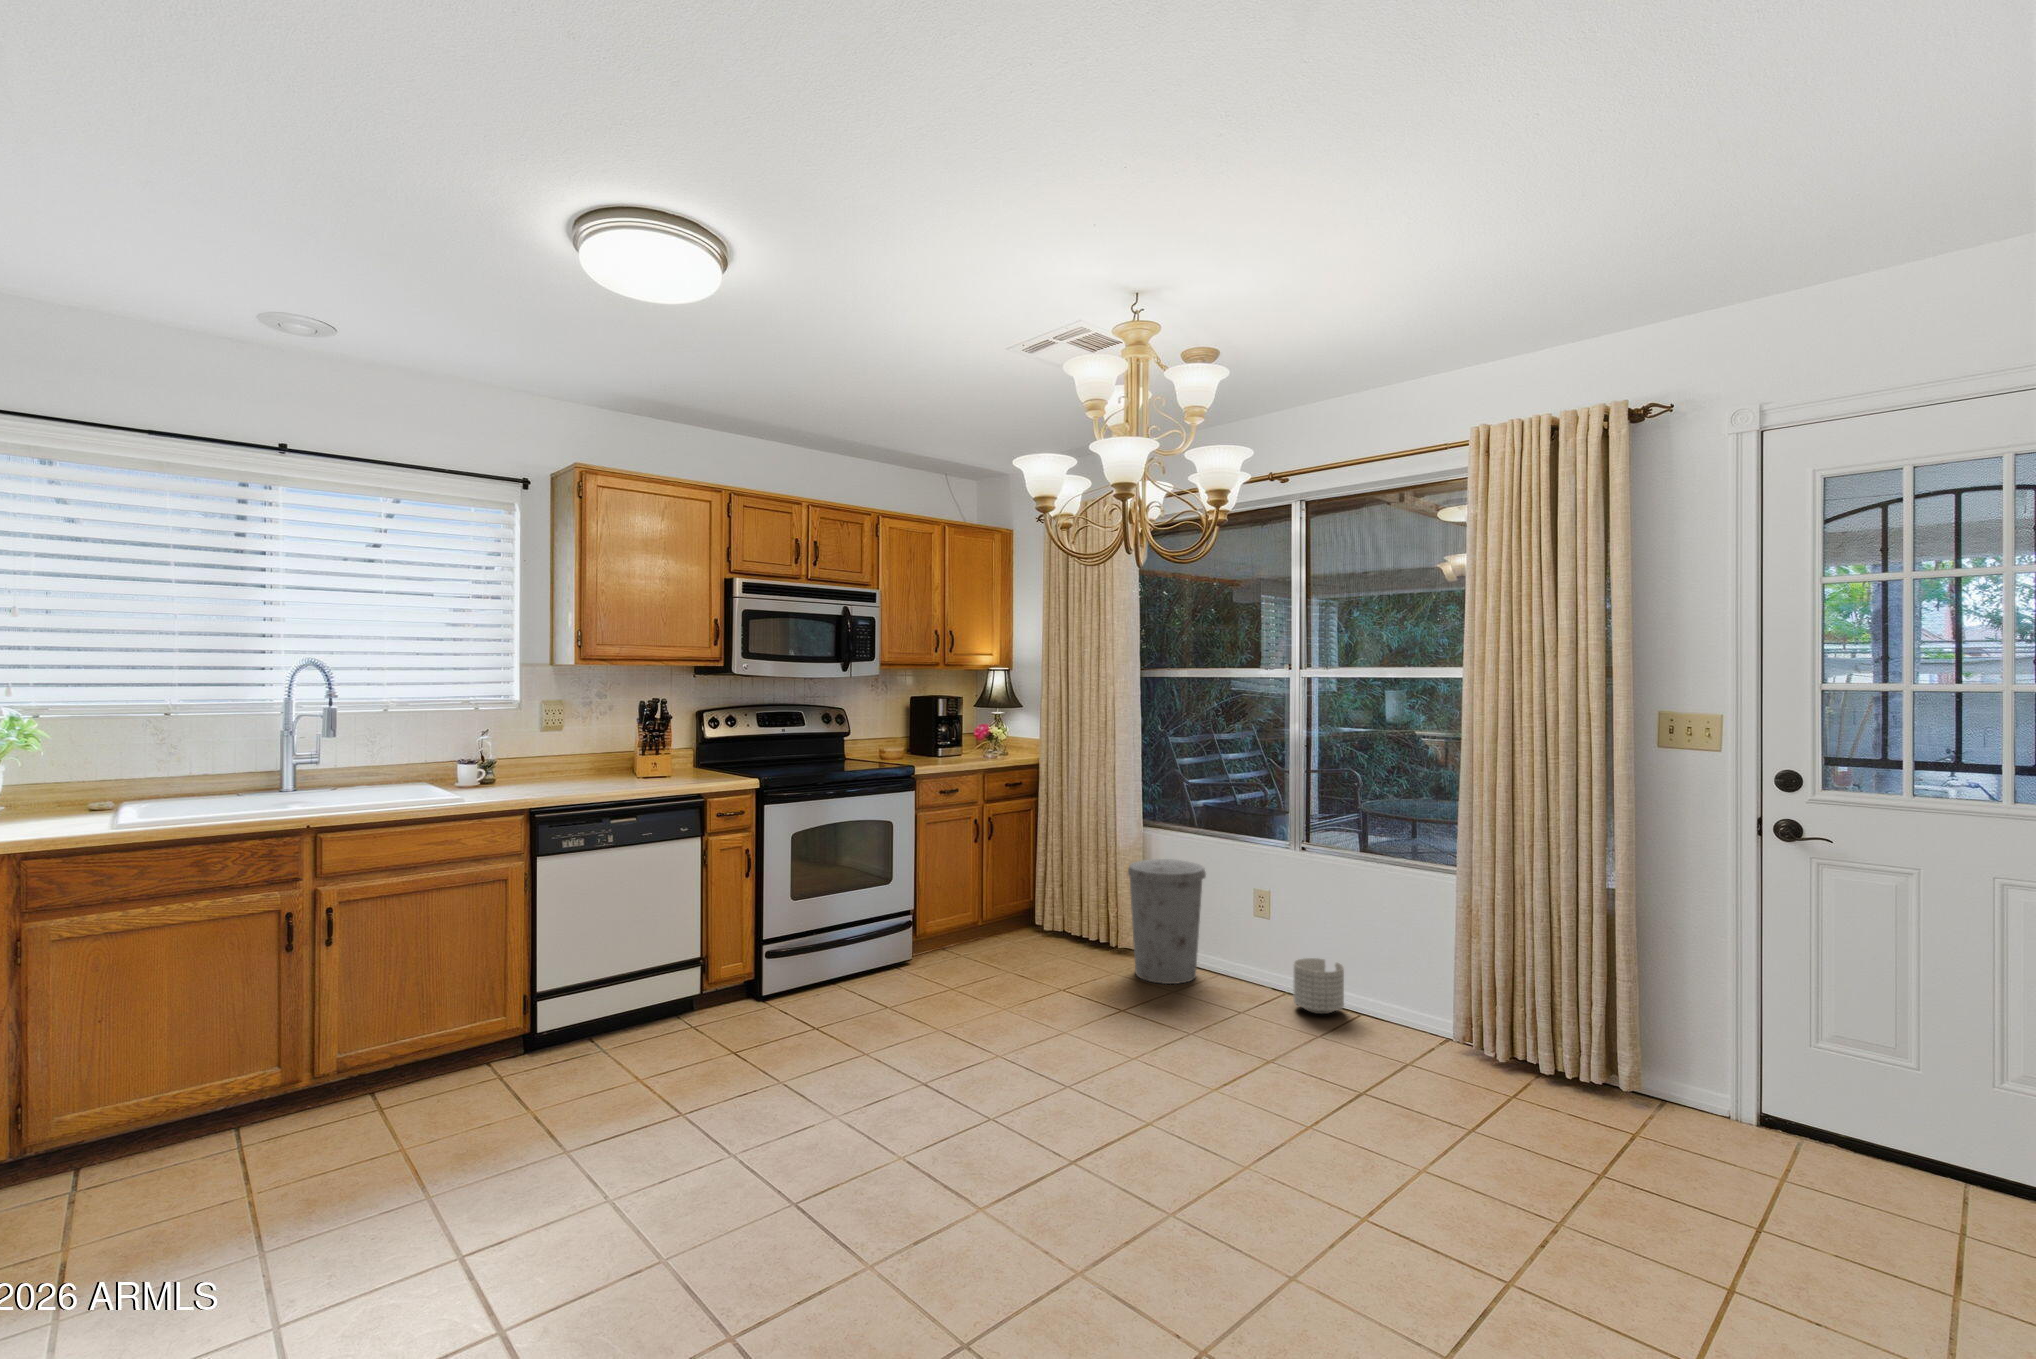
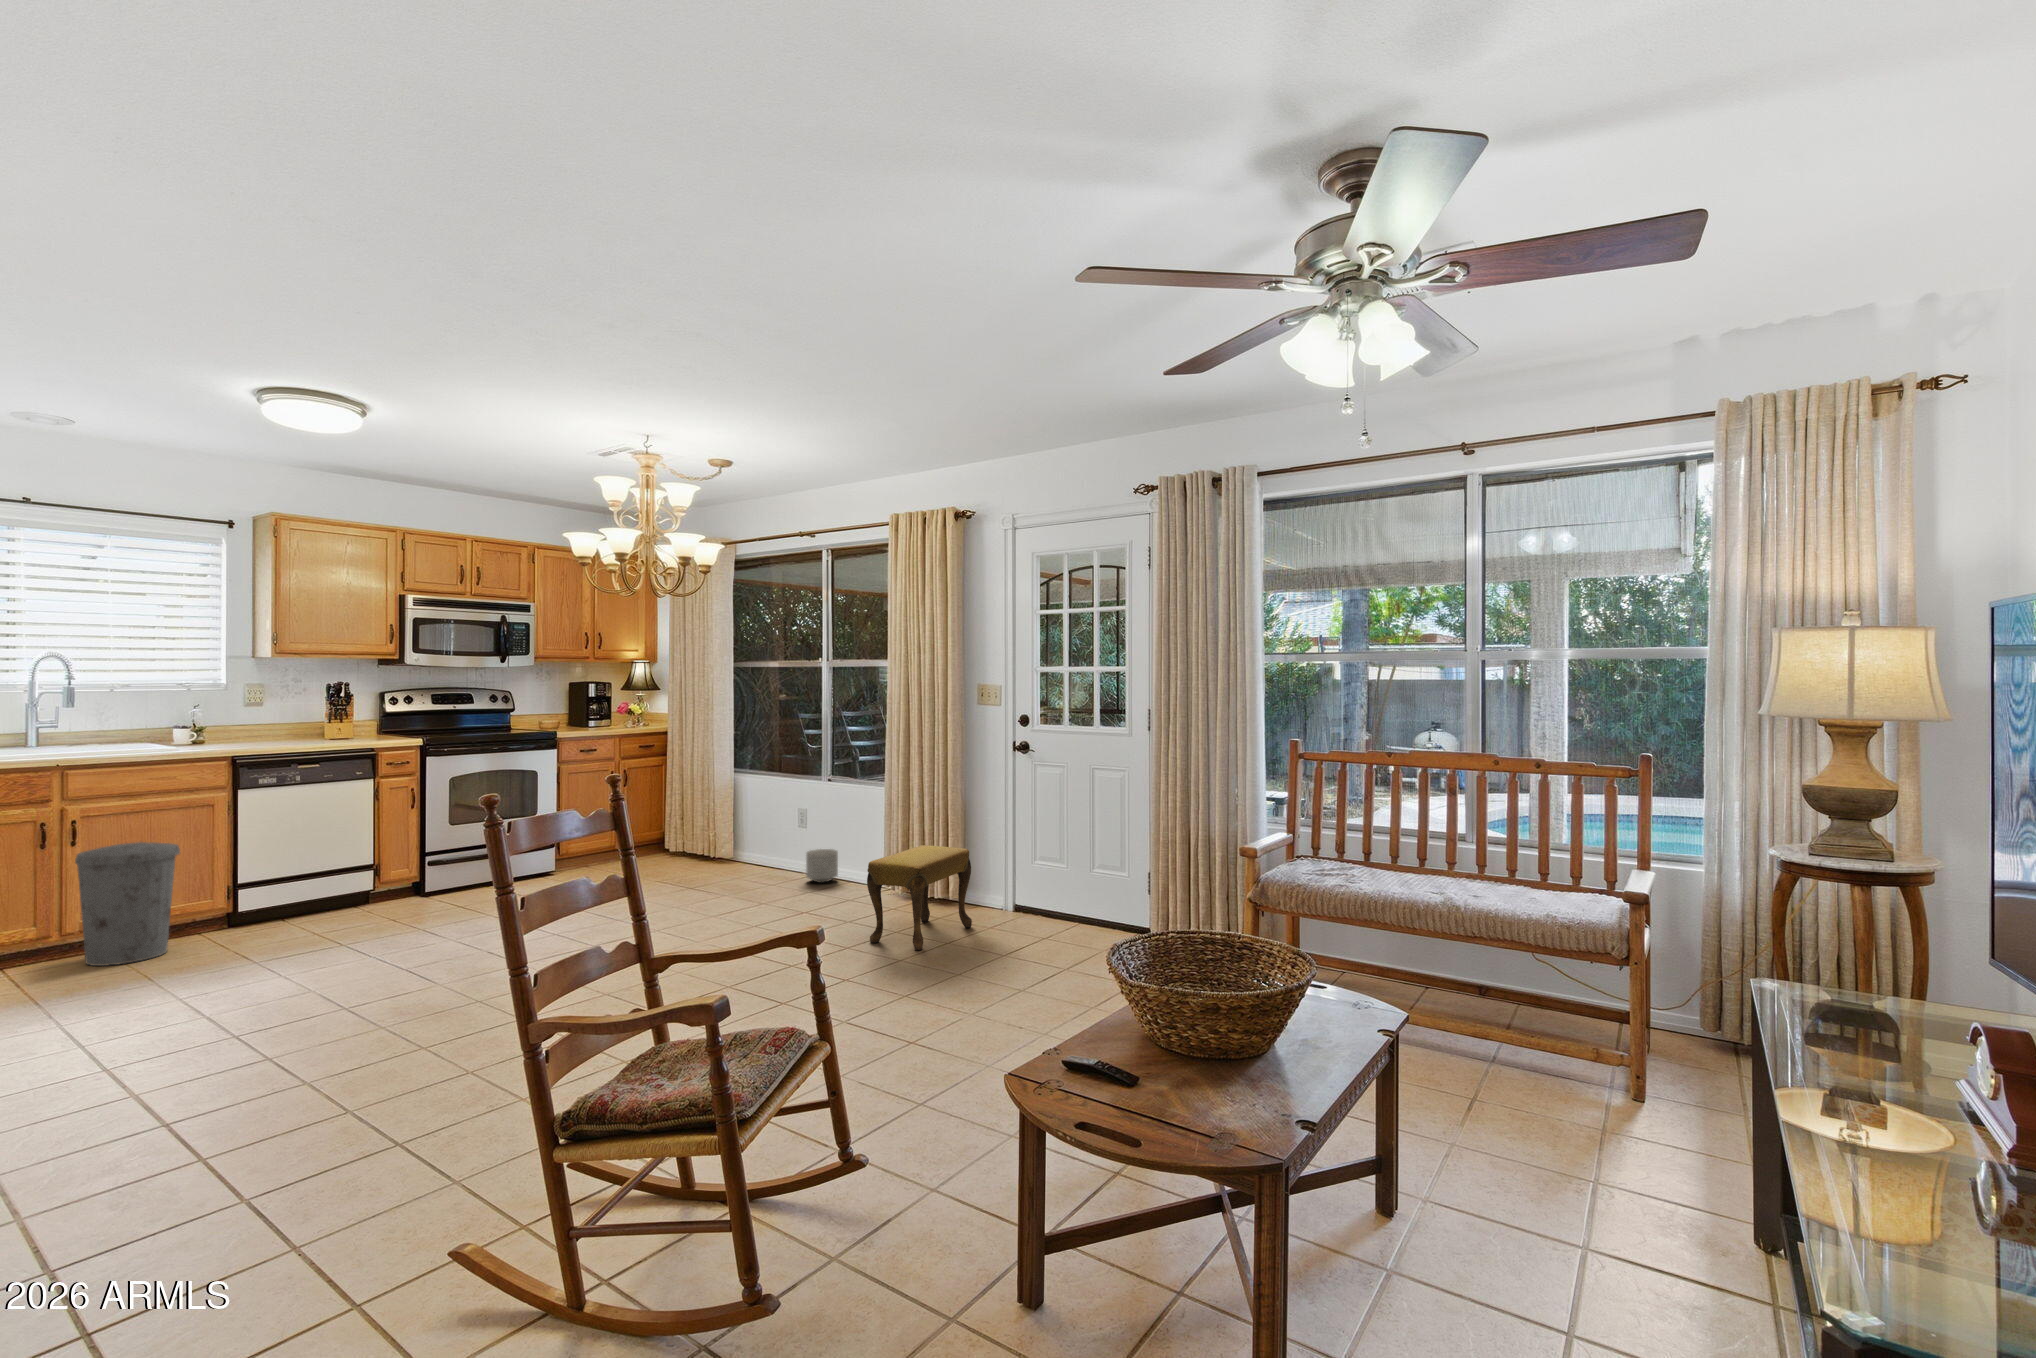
trash can: present [1128,859,1206,984] -> present [75,842,180,966]
footstool: none [1577,1004,1741,1248] -> present [867,845,972,950]

